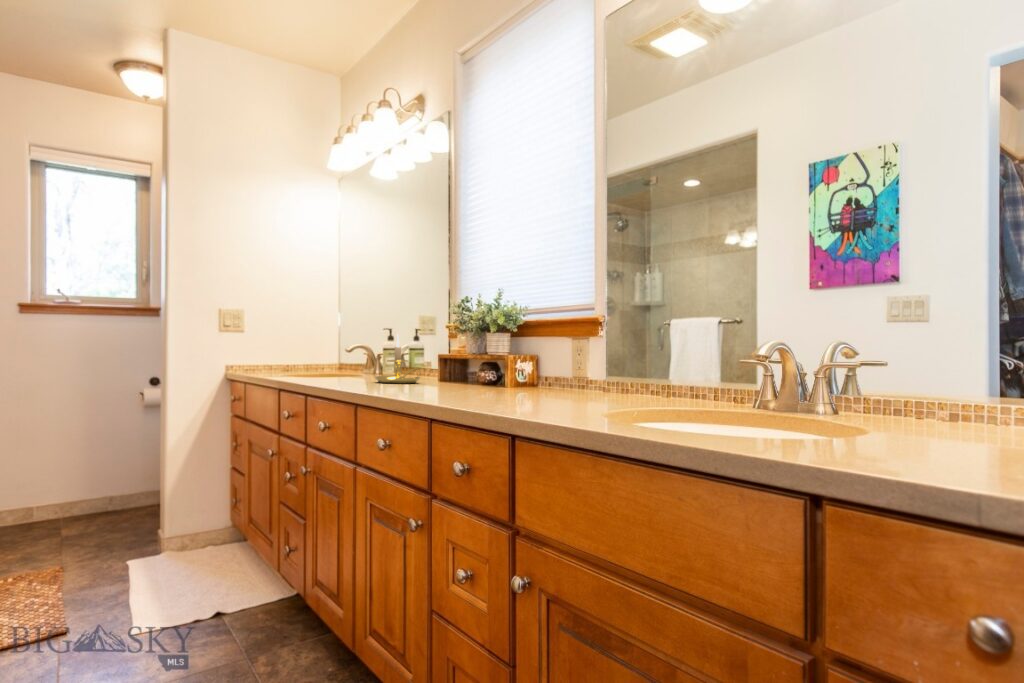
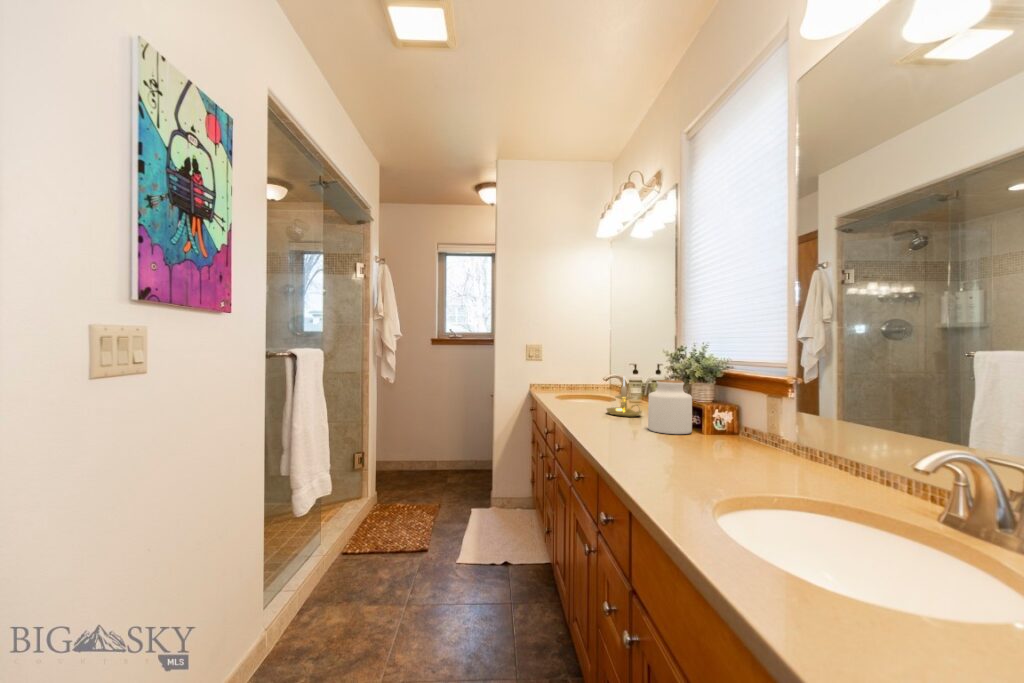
jar: none [446,330,494,390] -> present [648,380,692,434]

